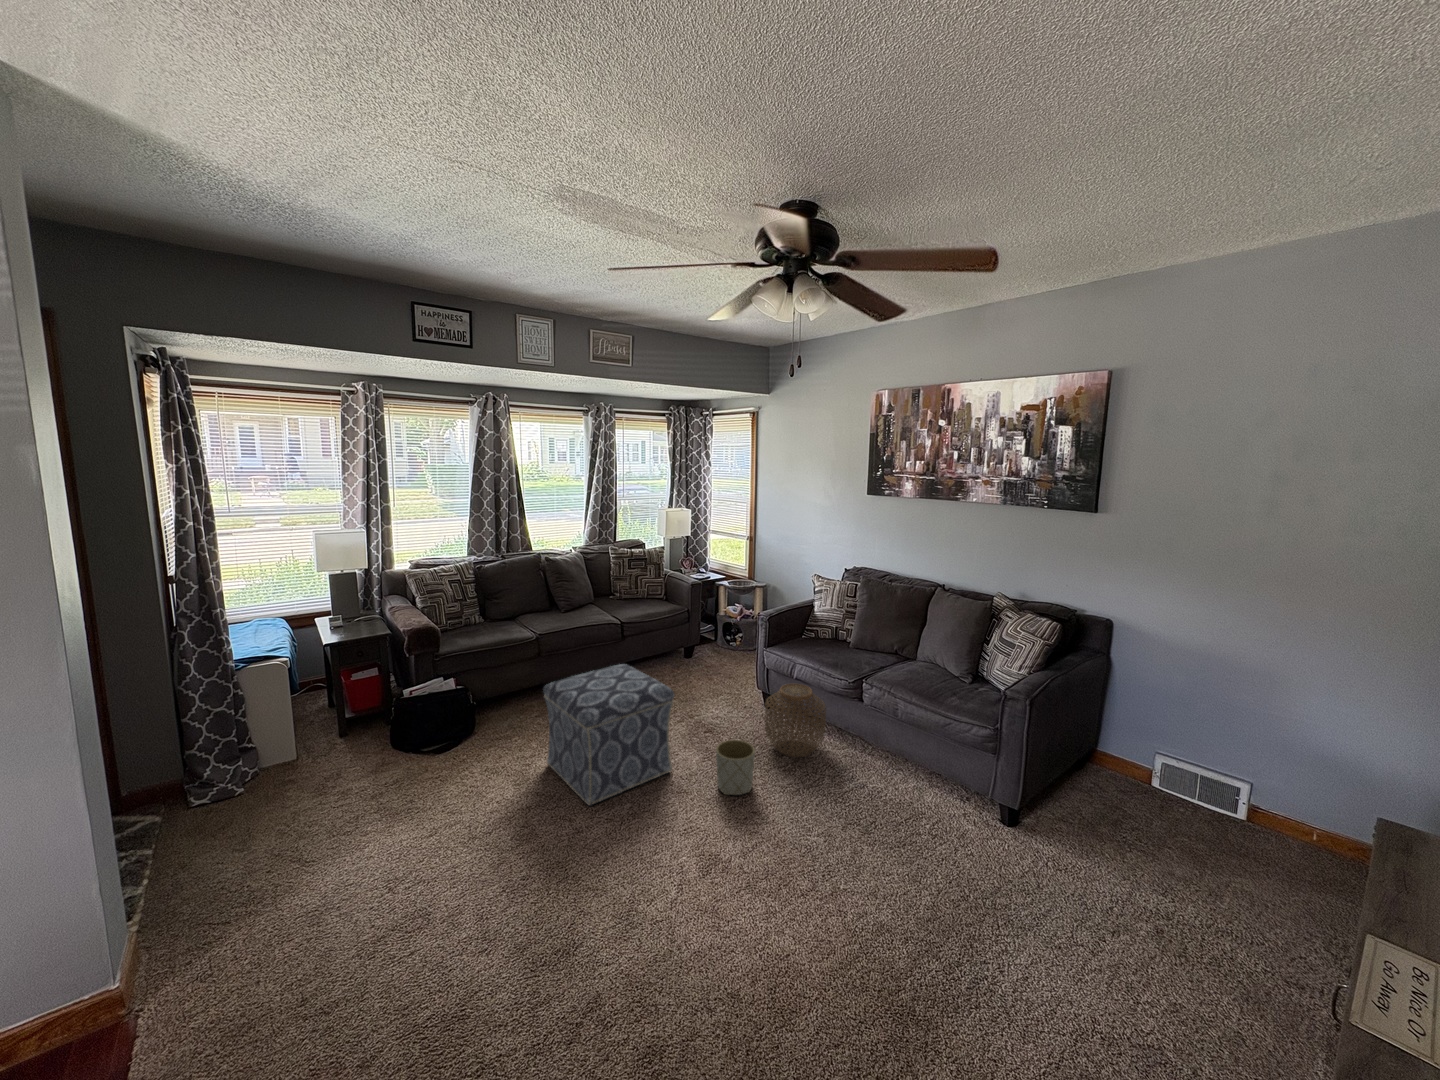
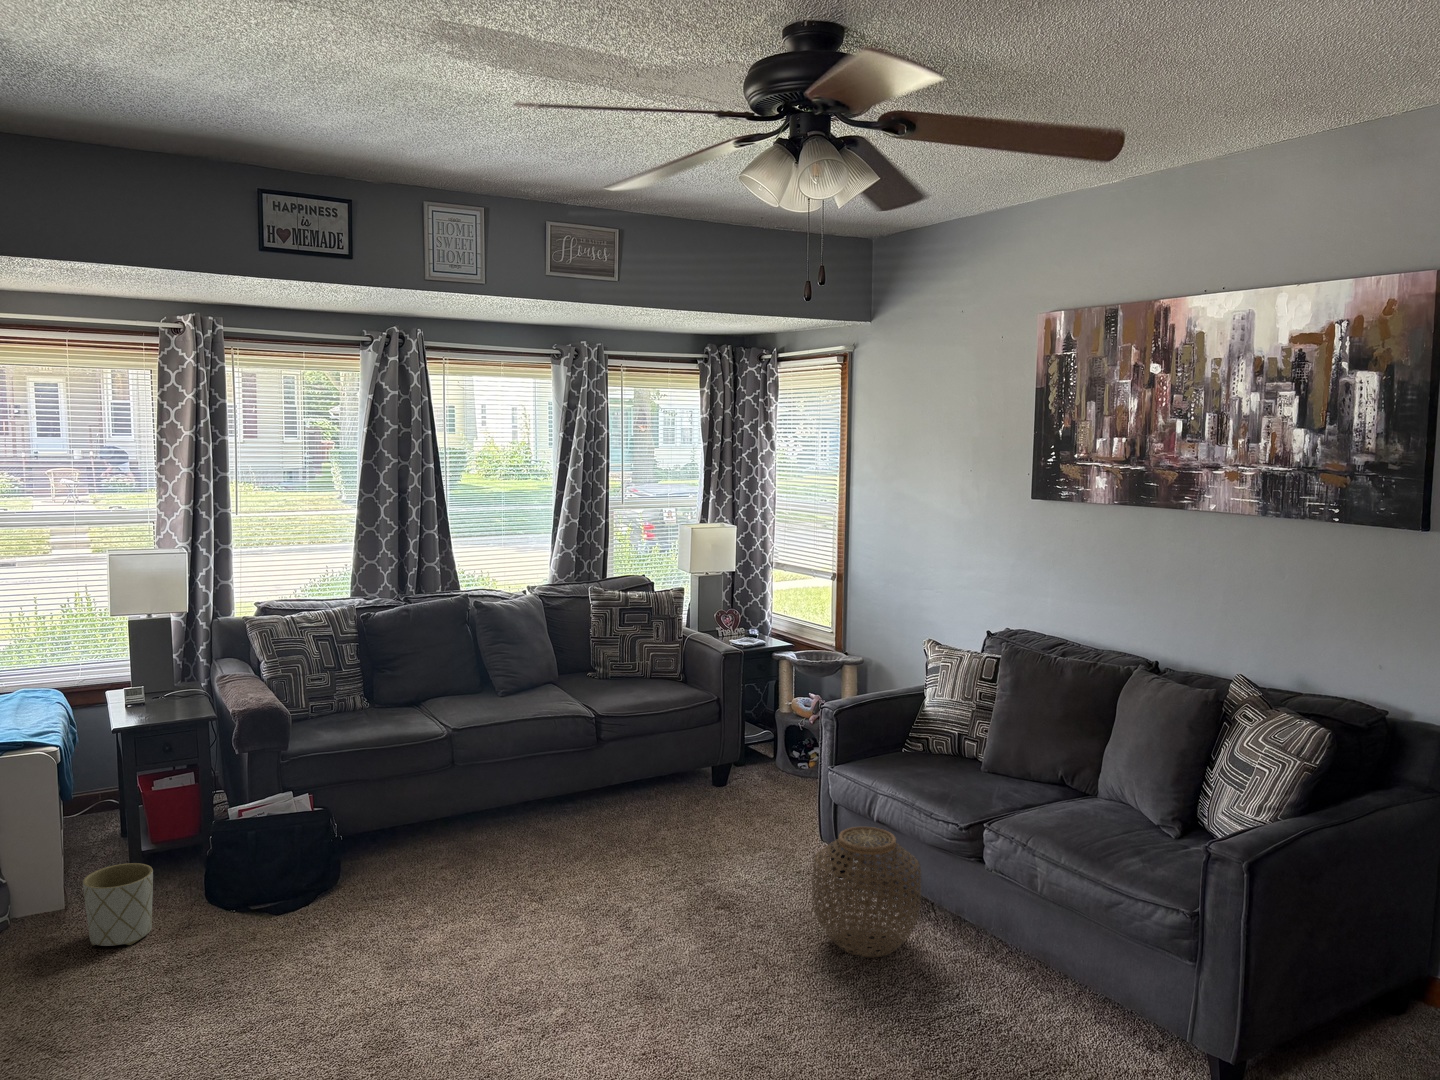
ottoman: present [543,664,674,806] -> none [436,779,648,1009]
planter: present [716,740,755,795] -> present [83,863,153,946]

